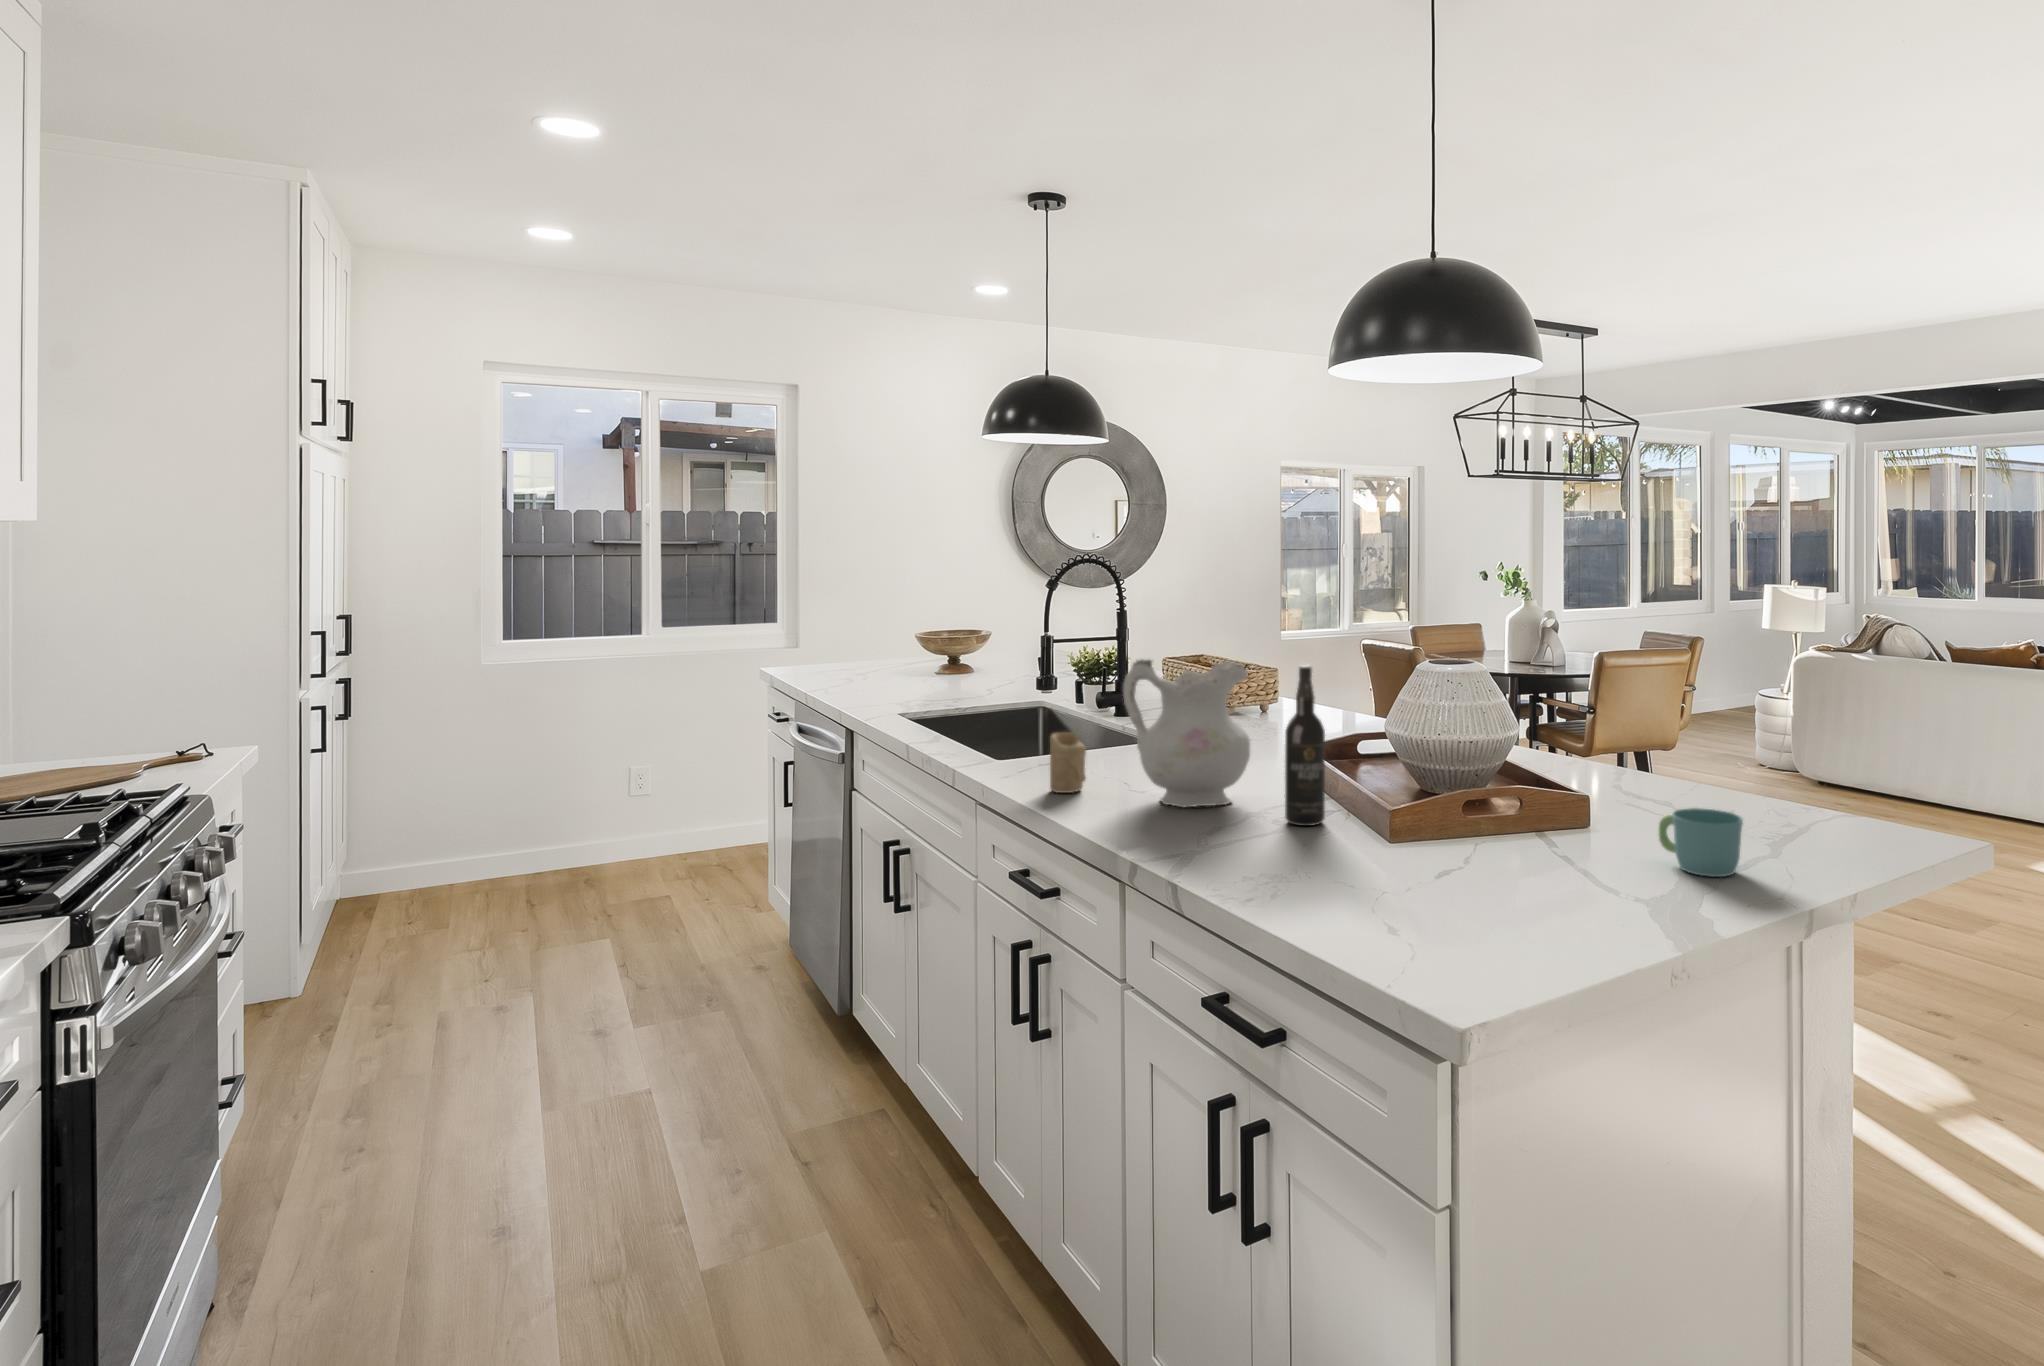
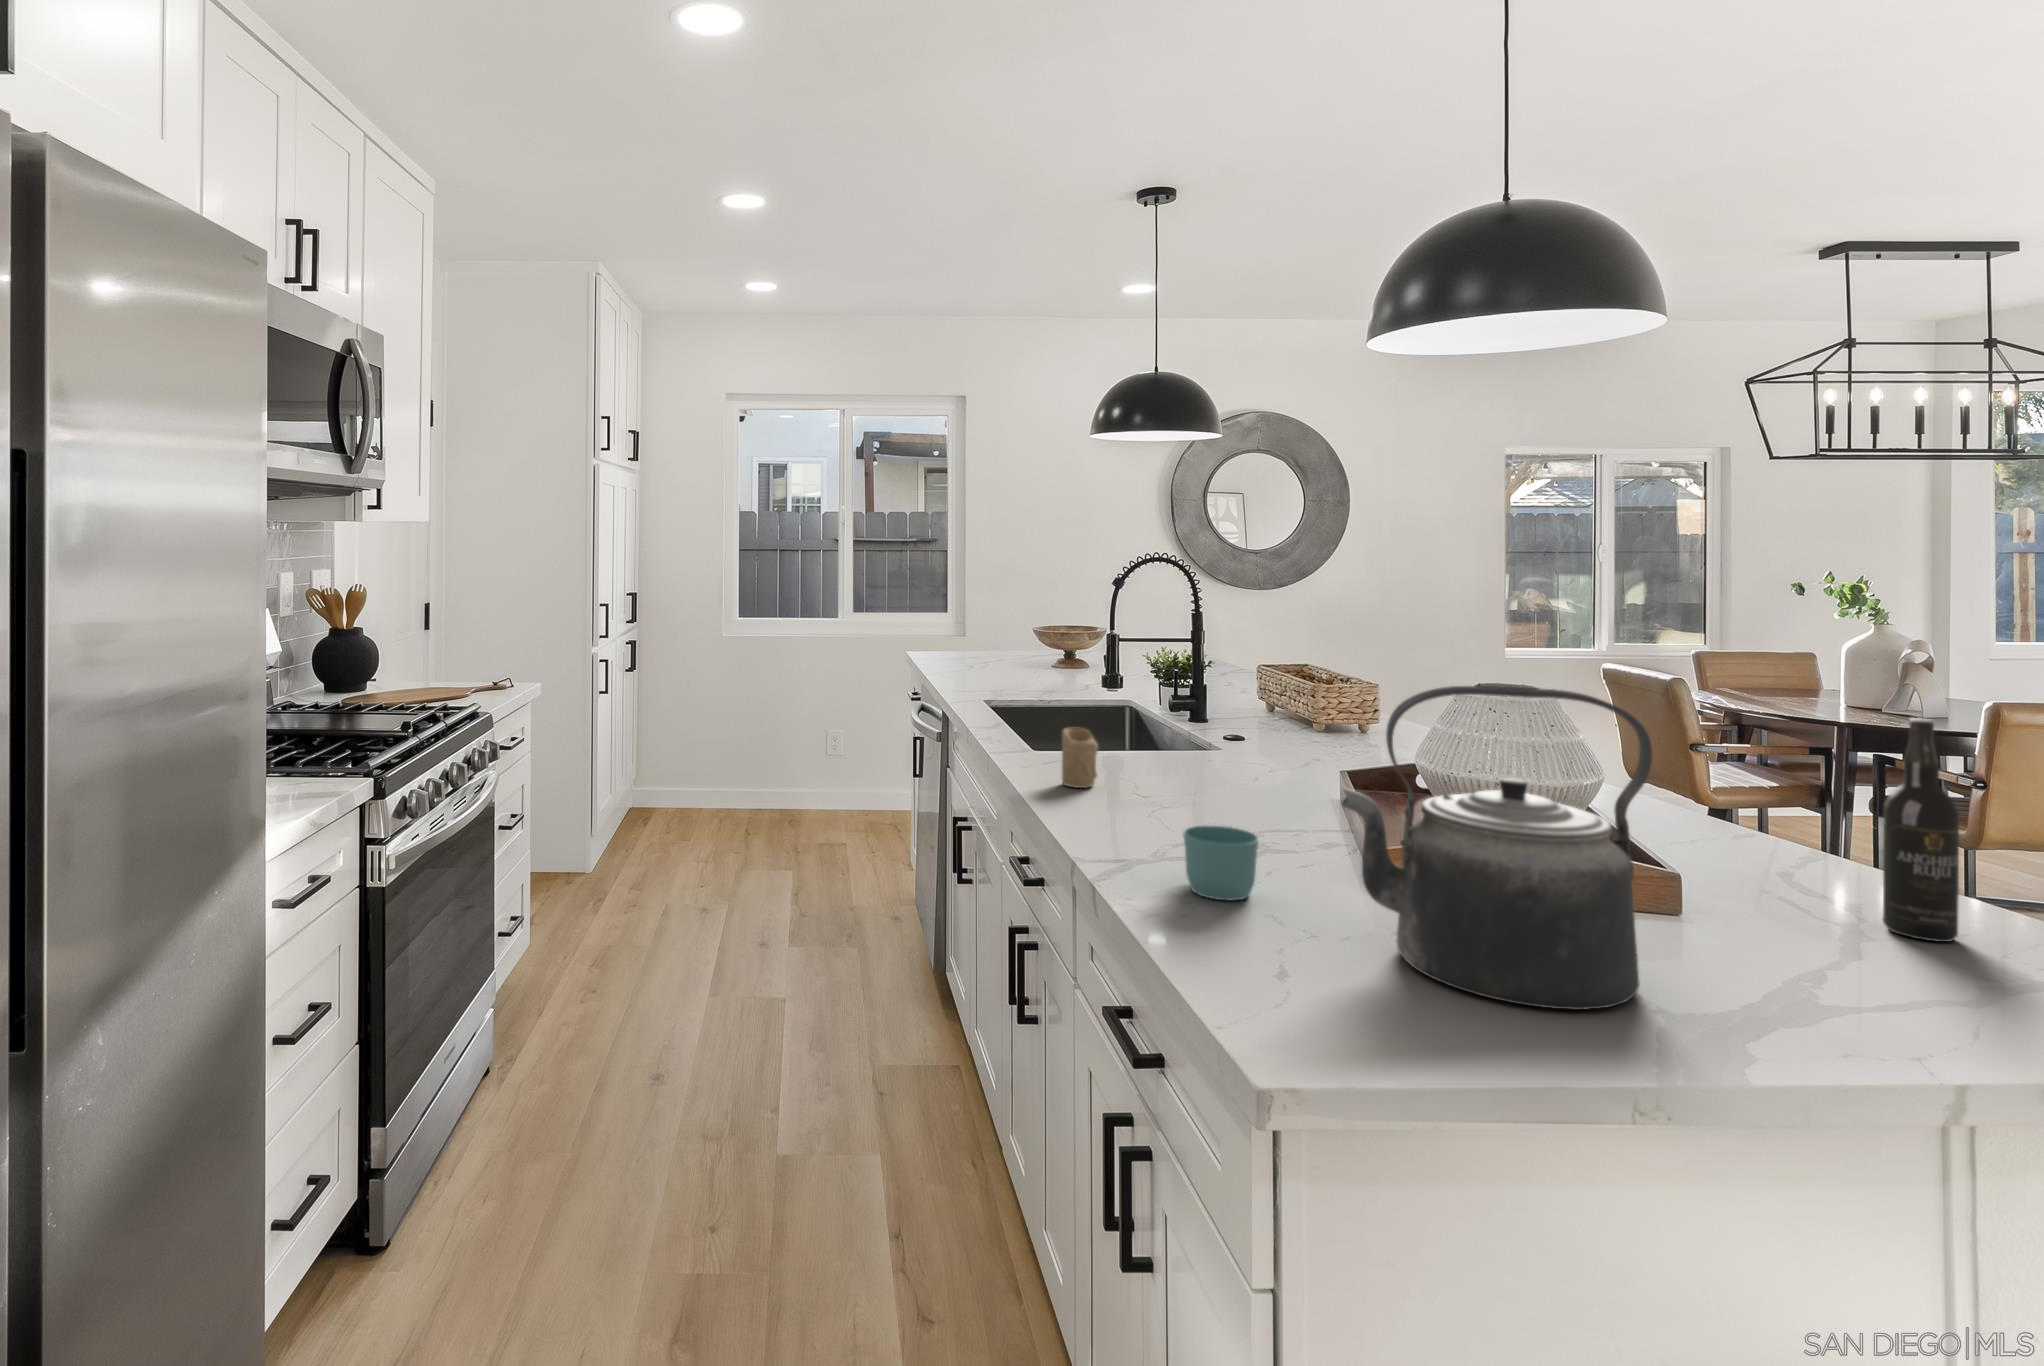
ceramic pitcher: present [1123,659,1250,808] -> none [1123,660,1262,820]
kettle: none [1408,659,1617,916] -> present [1342,686,1652,1010]
wine bottle: present [1285,665,1325,826] -> present [1883,718,1959,942]
mug: present [1659,808,1743,877] -> present [1183,825,1259,901]

